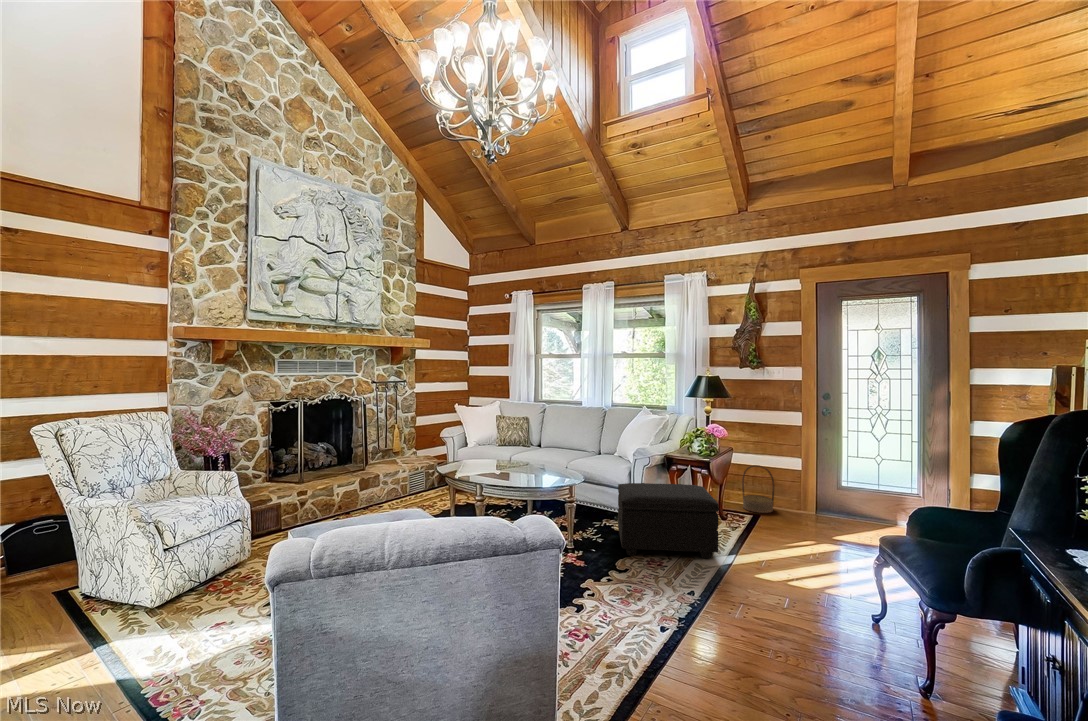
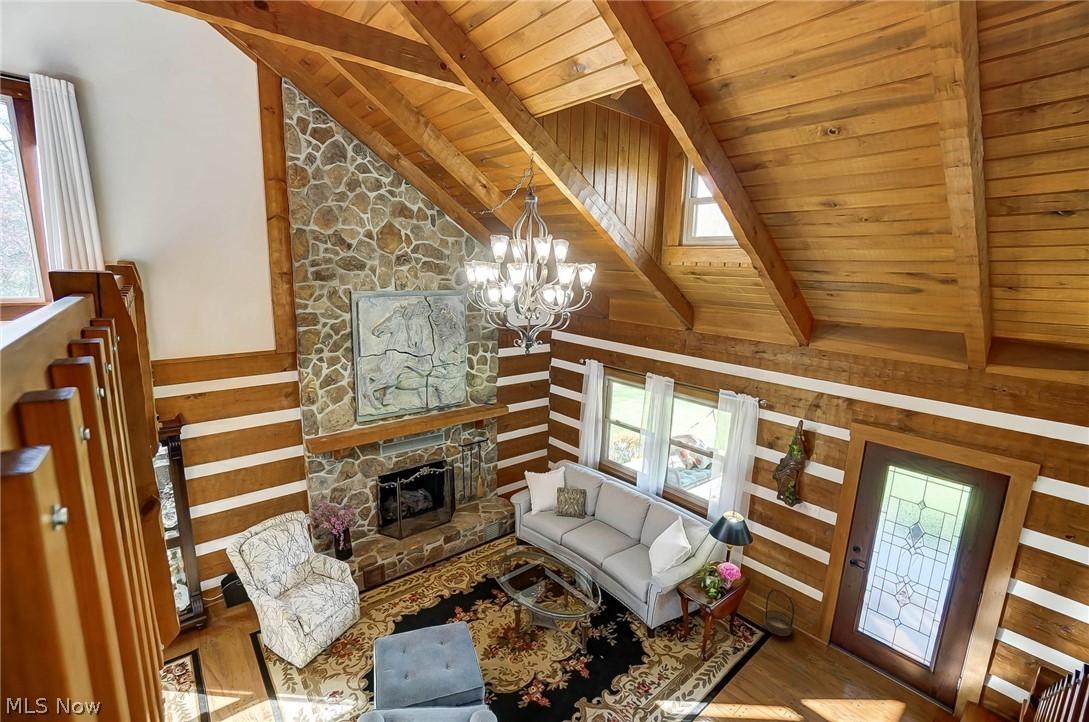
footstool: present [618,483,719,559] -> none [618,608,703,699]

